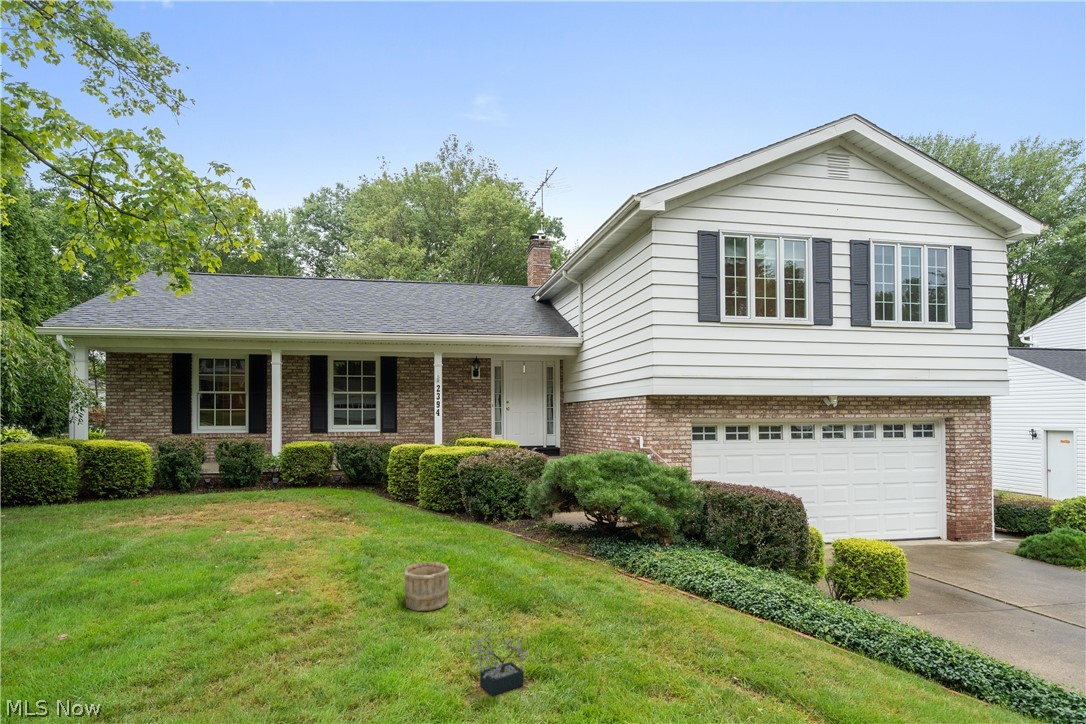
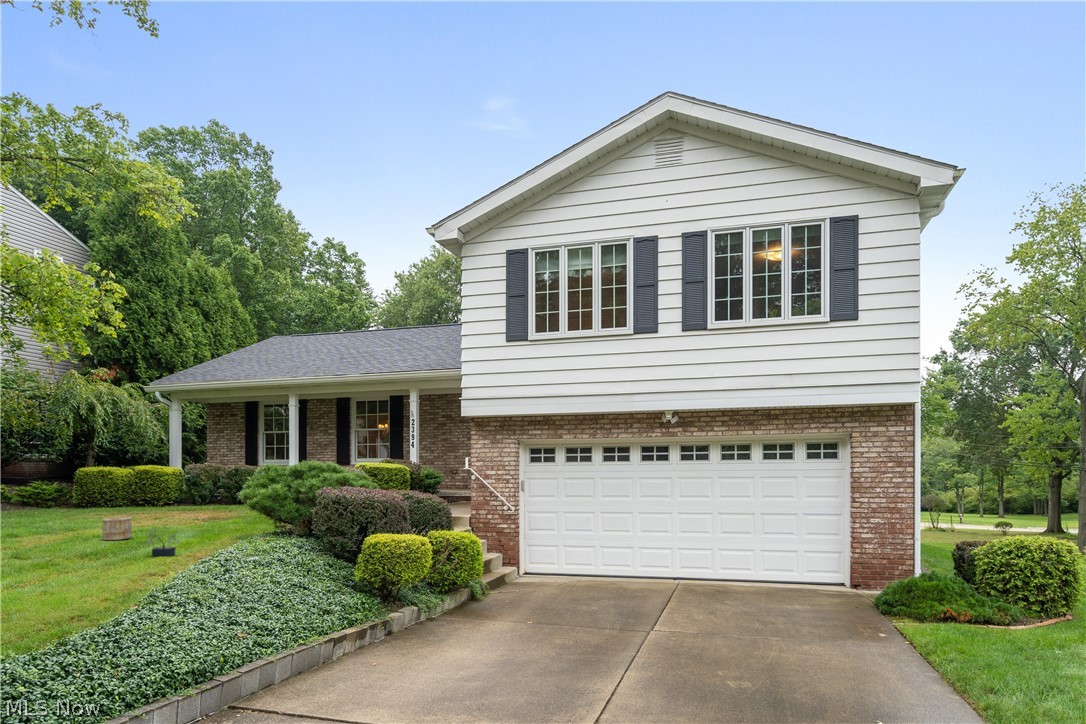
decorative plant: present [470,635,528,695] -> present [147,529,179,556]

